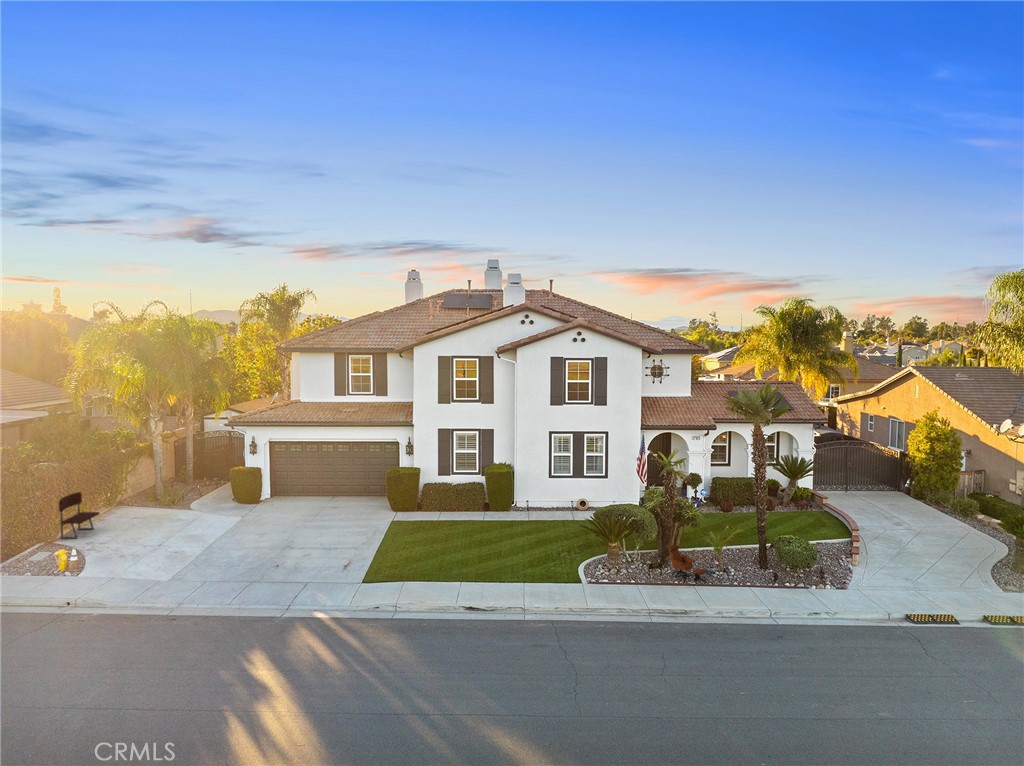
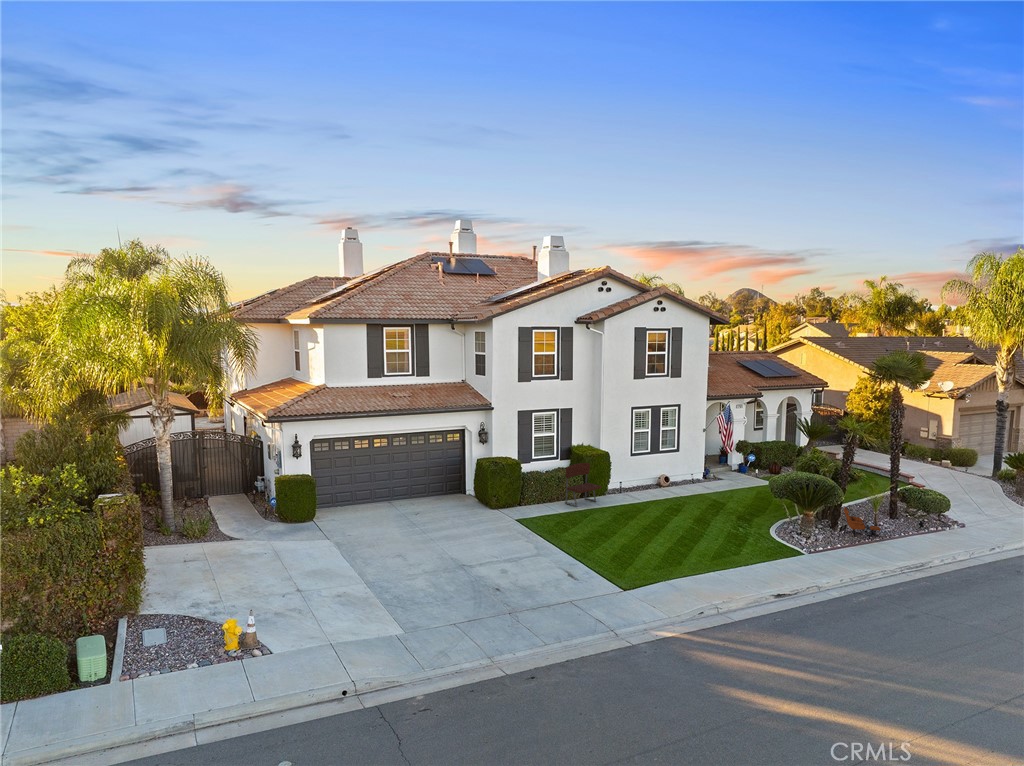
bench: present [59,492,99,539] -> present [565,463,602,507]

